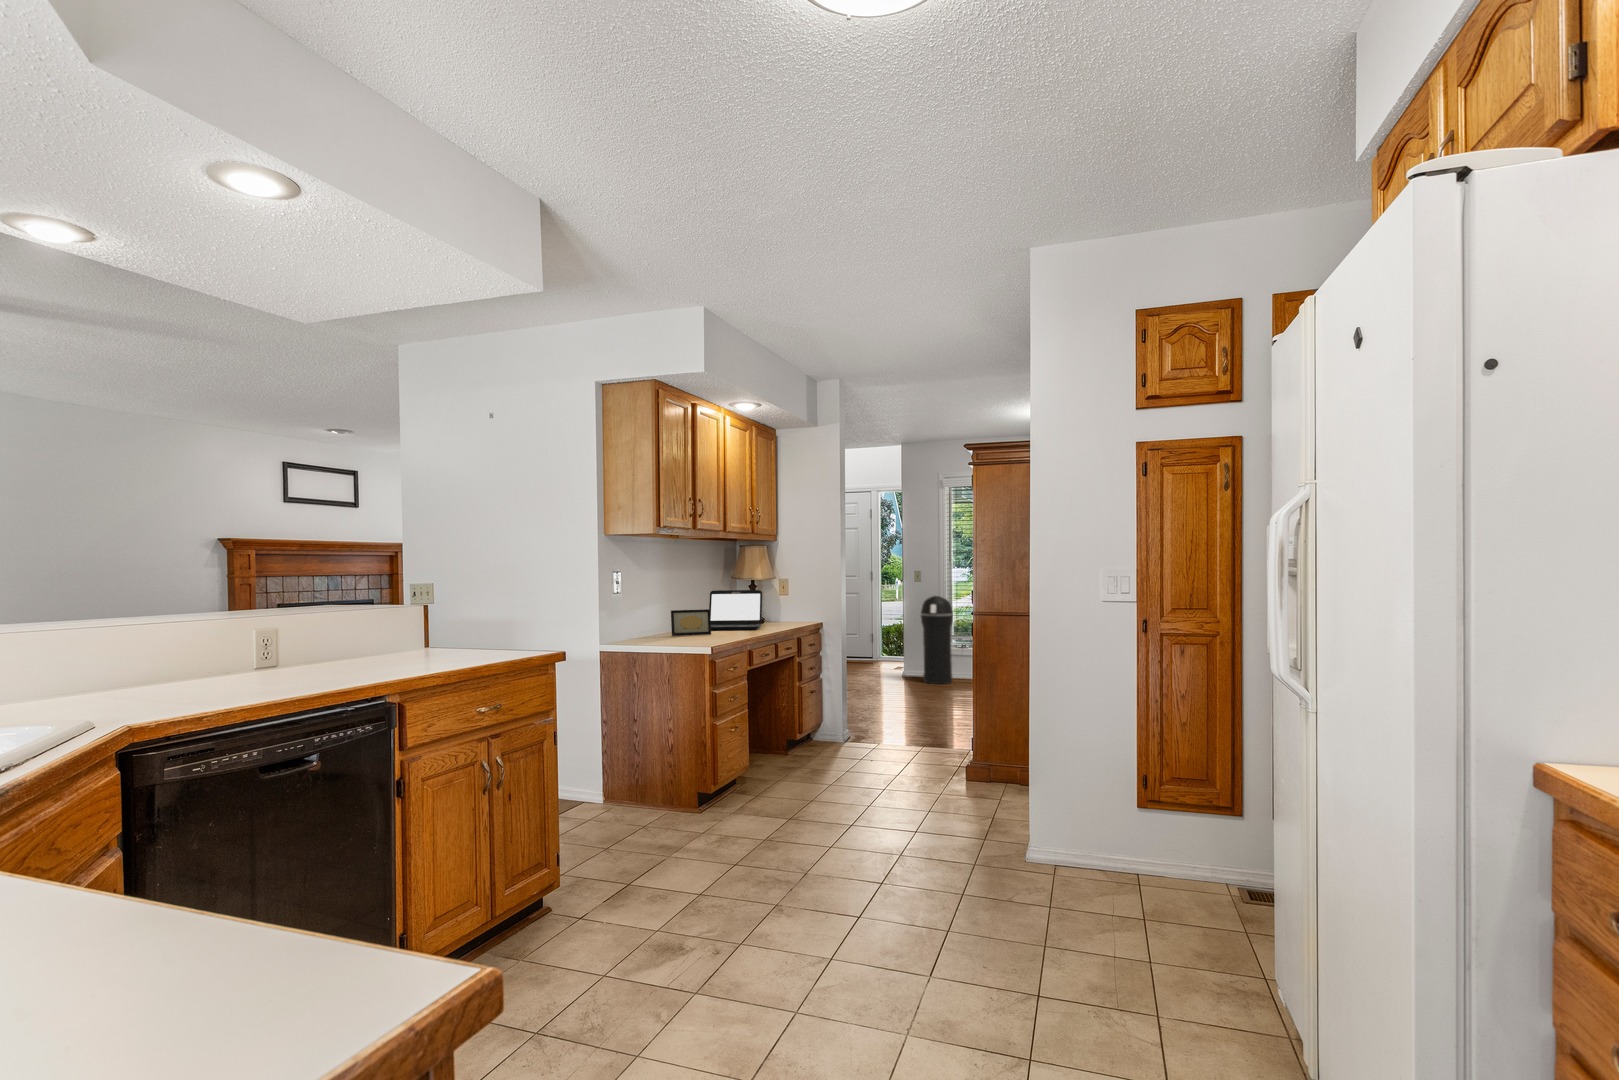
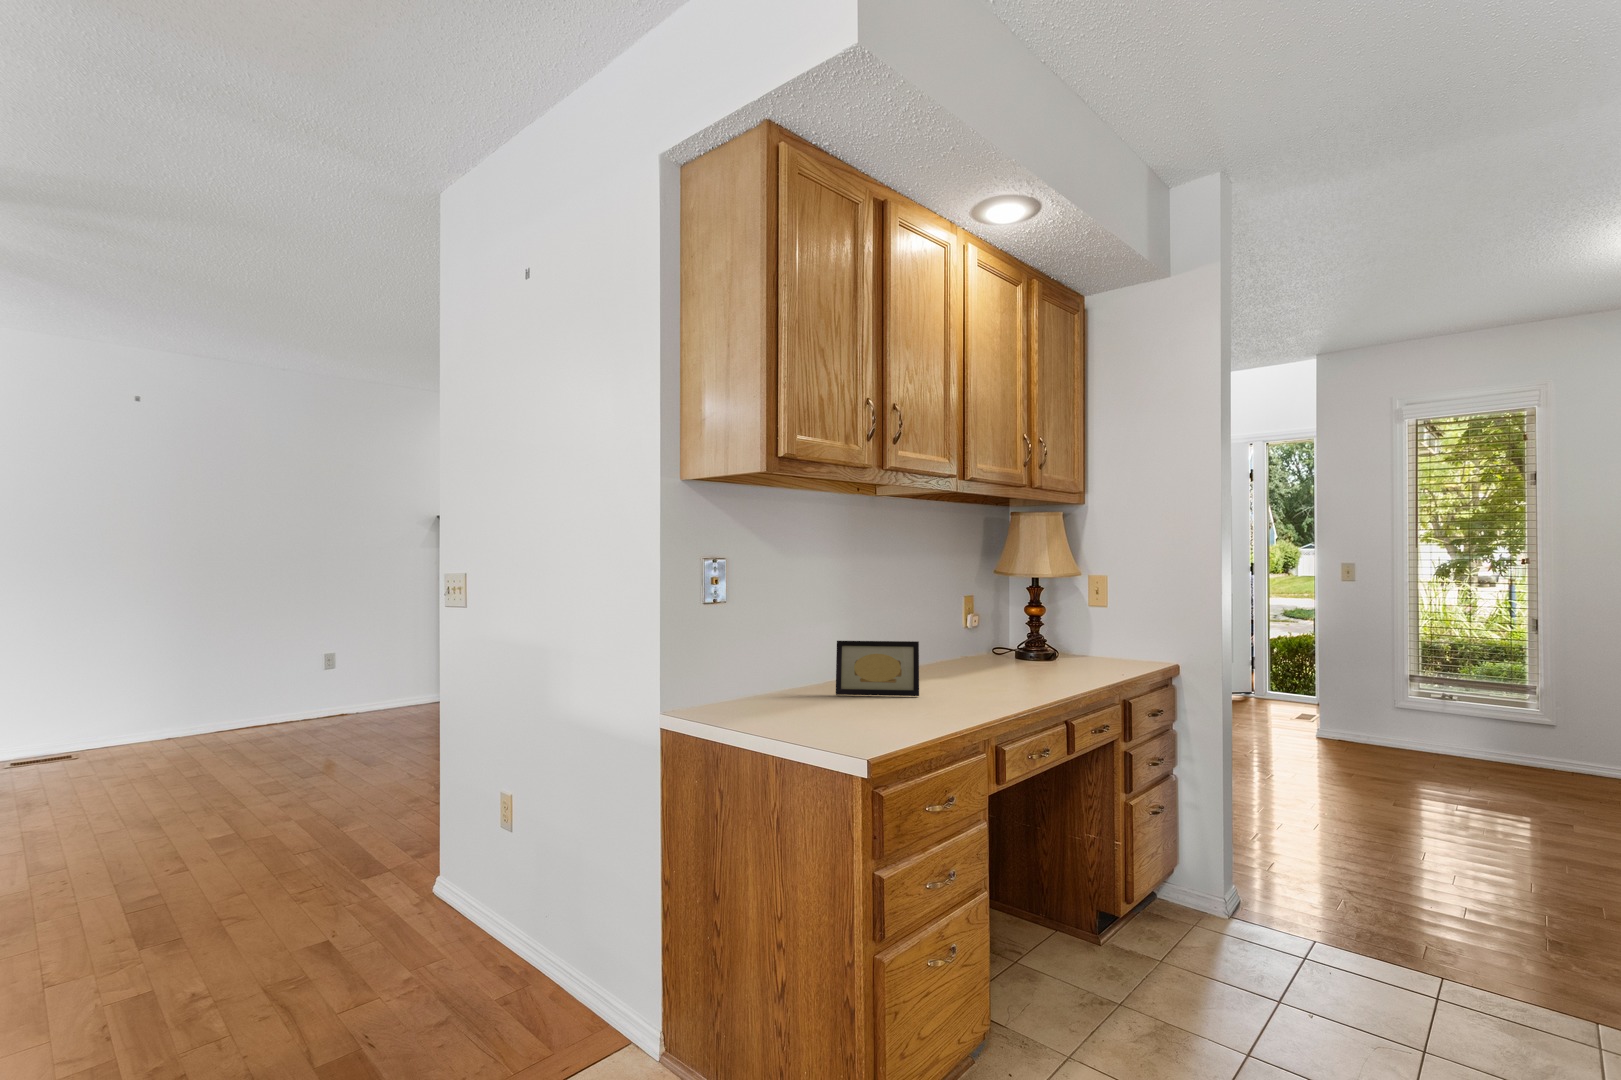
laptop: present [709,590,762,630] -> none [921,597,1047,684]
trash can: present [921,596,953,684] -> none [1357,606,1425,760]

